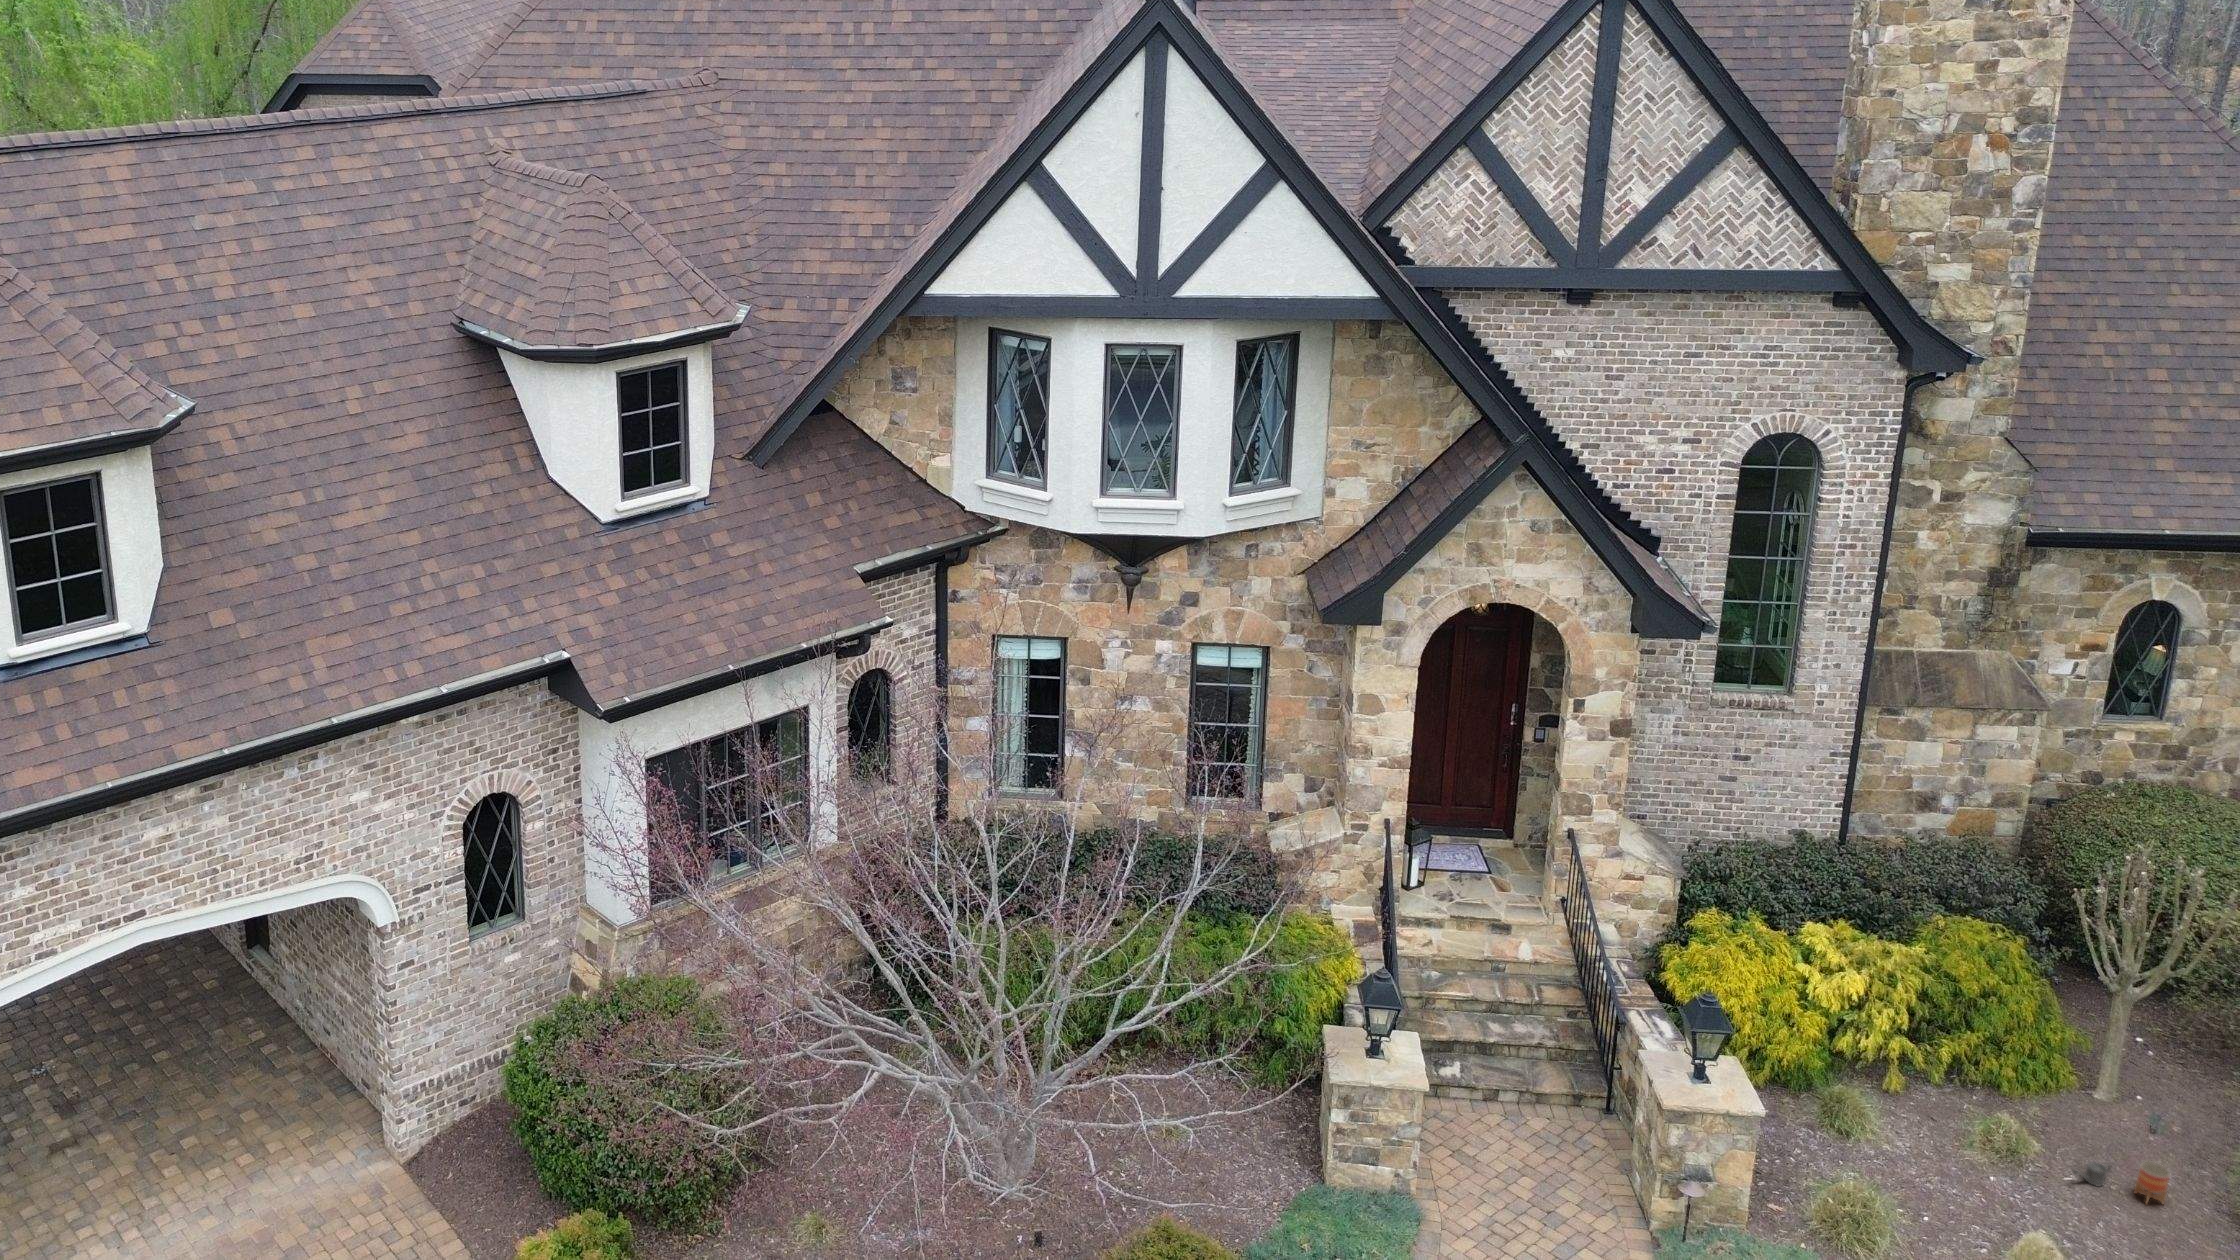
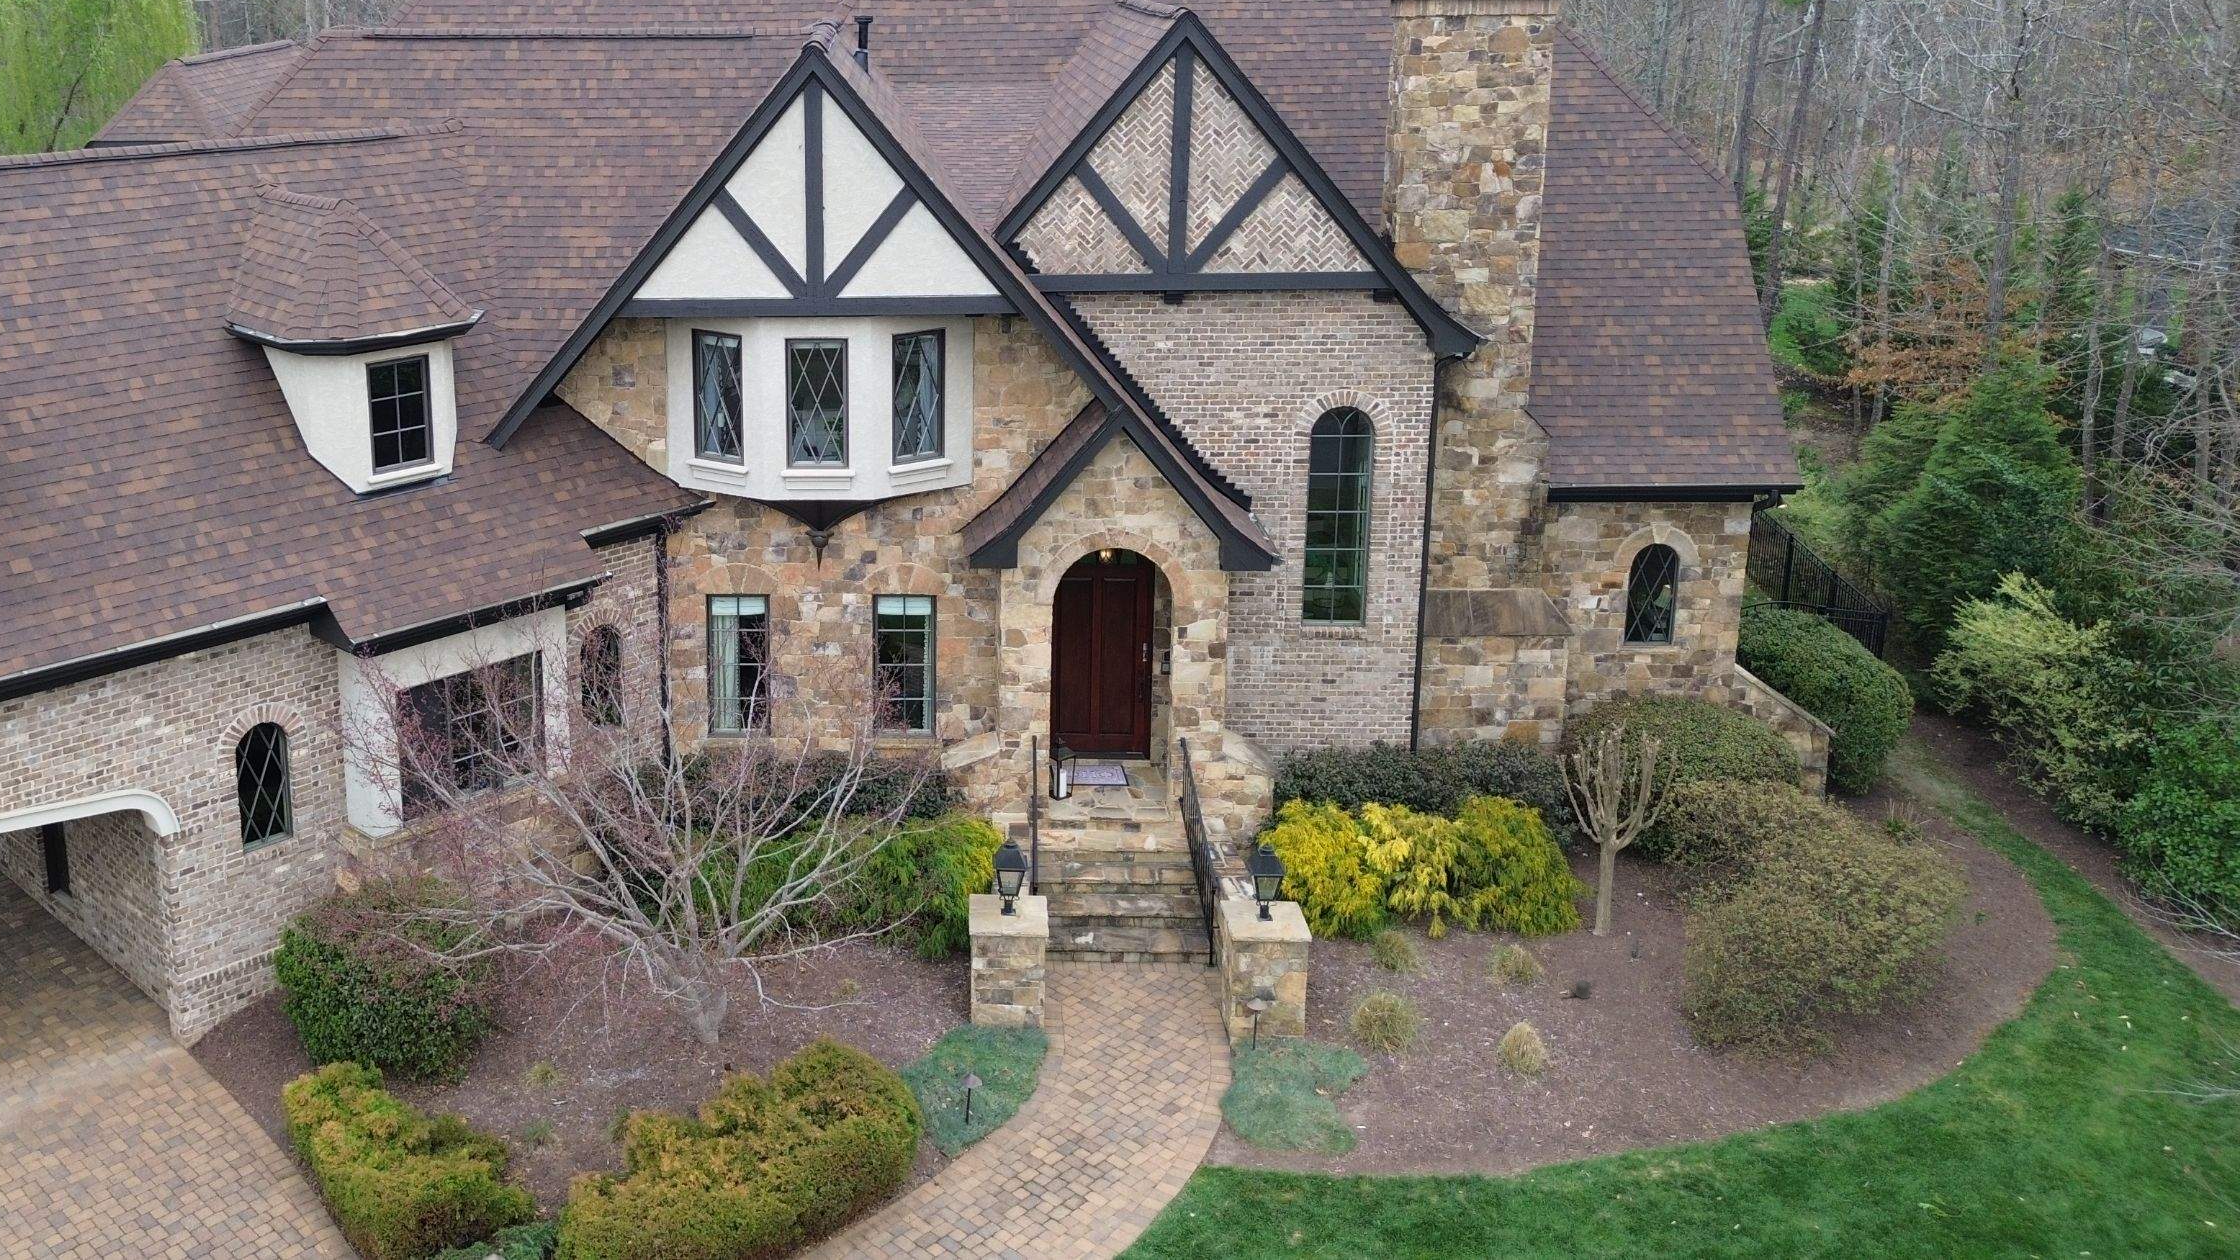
planter: present [2134,1161,2170,1205] -> none [1611,975,1635,1010]

